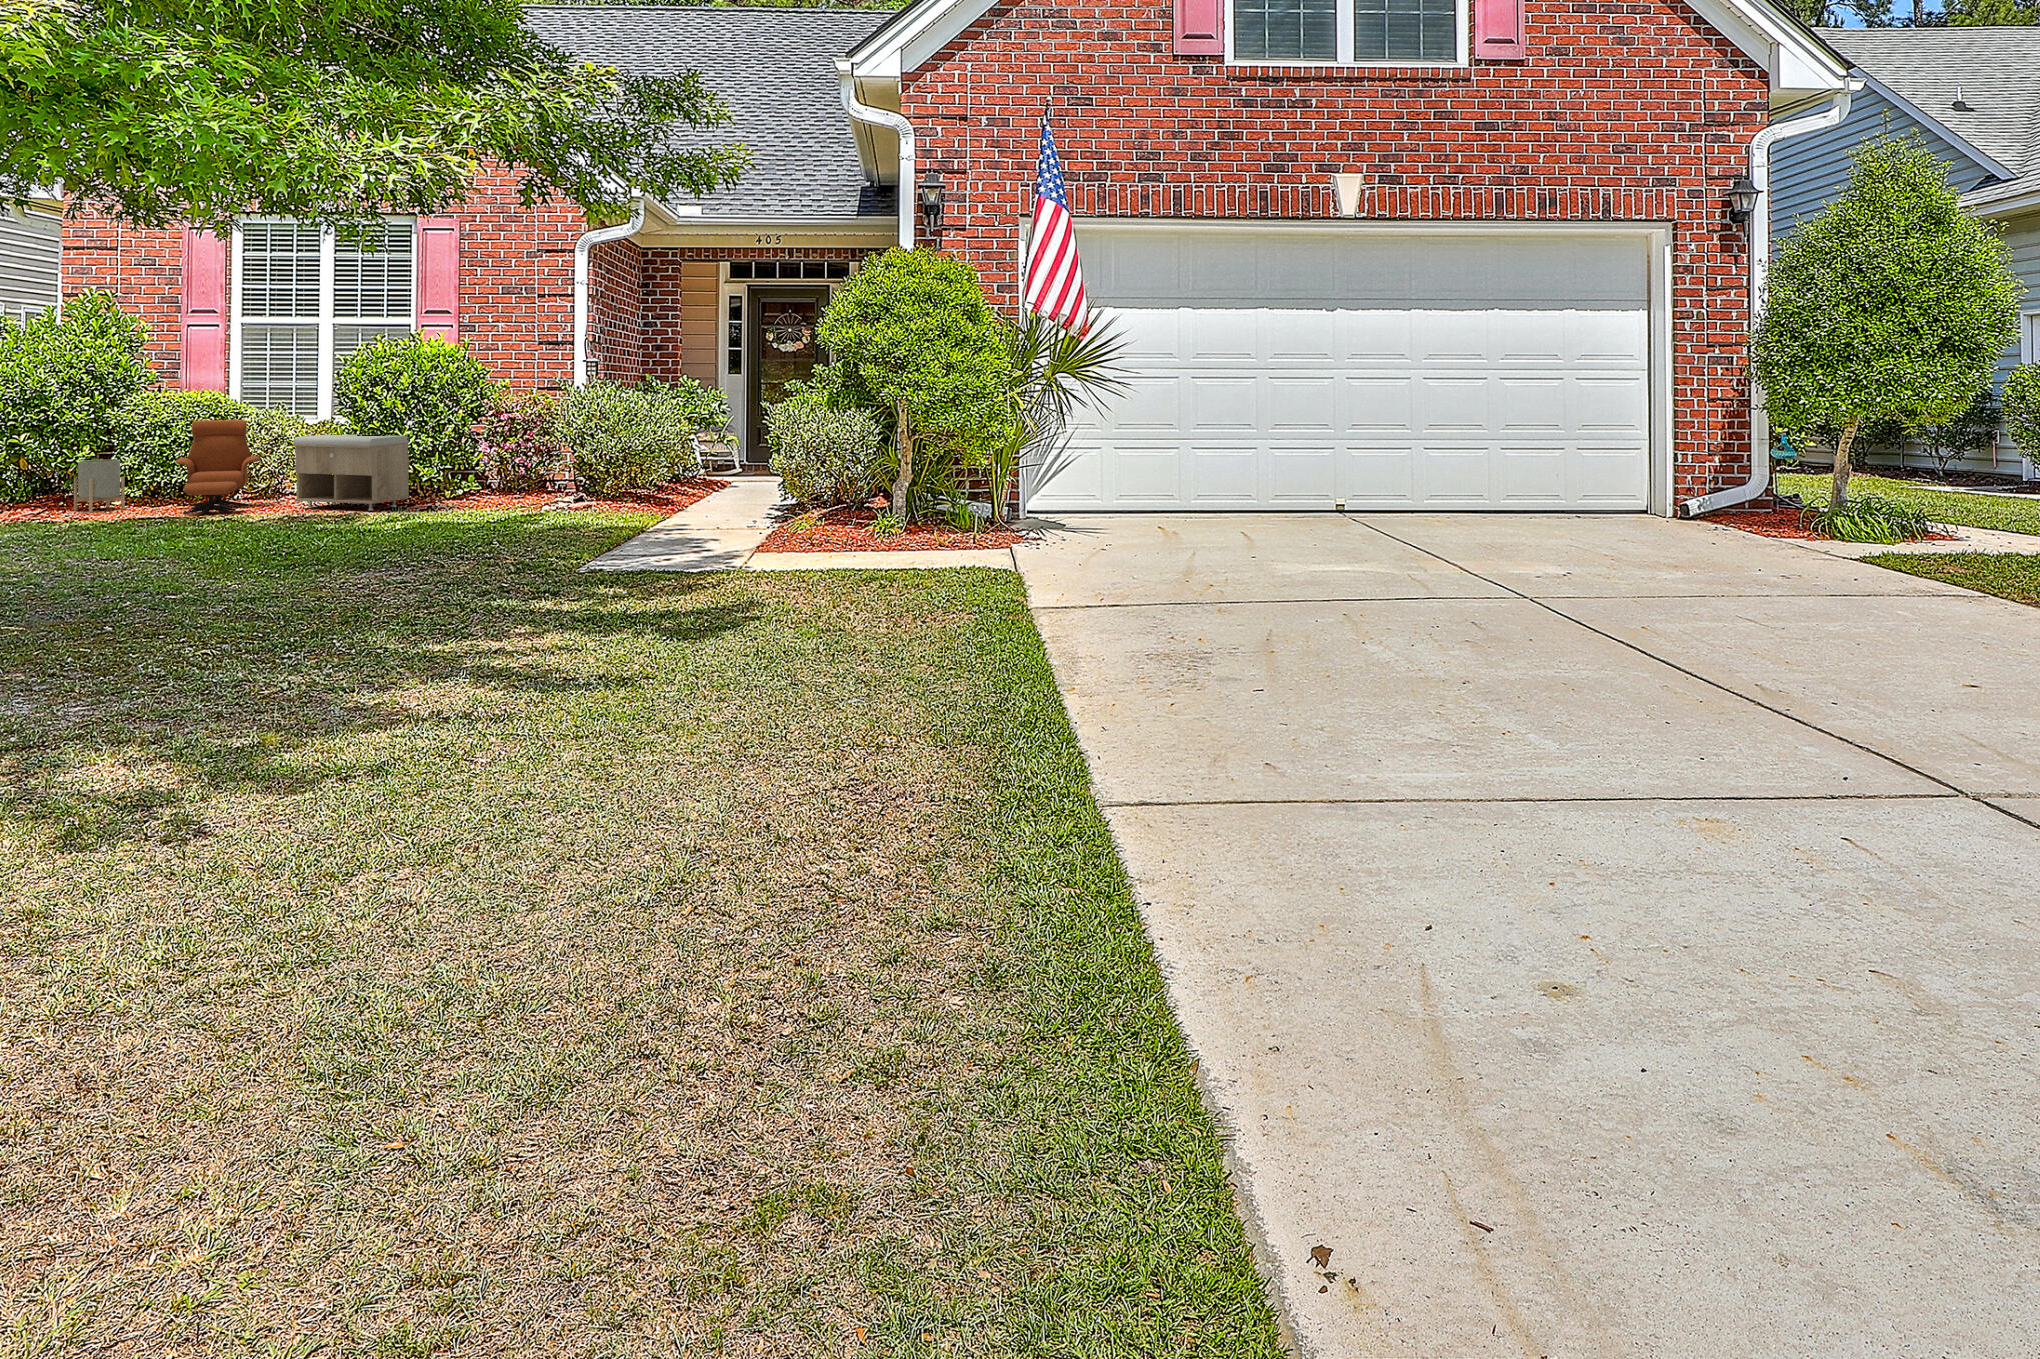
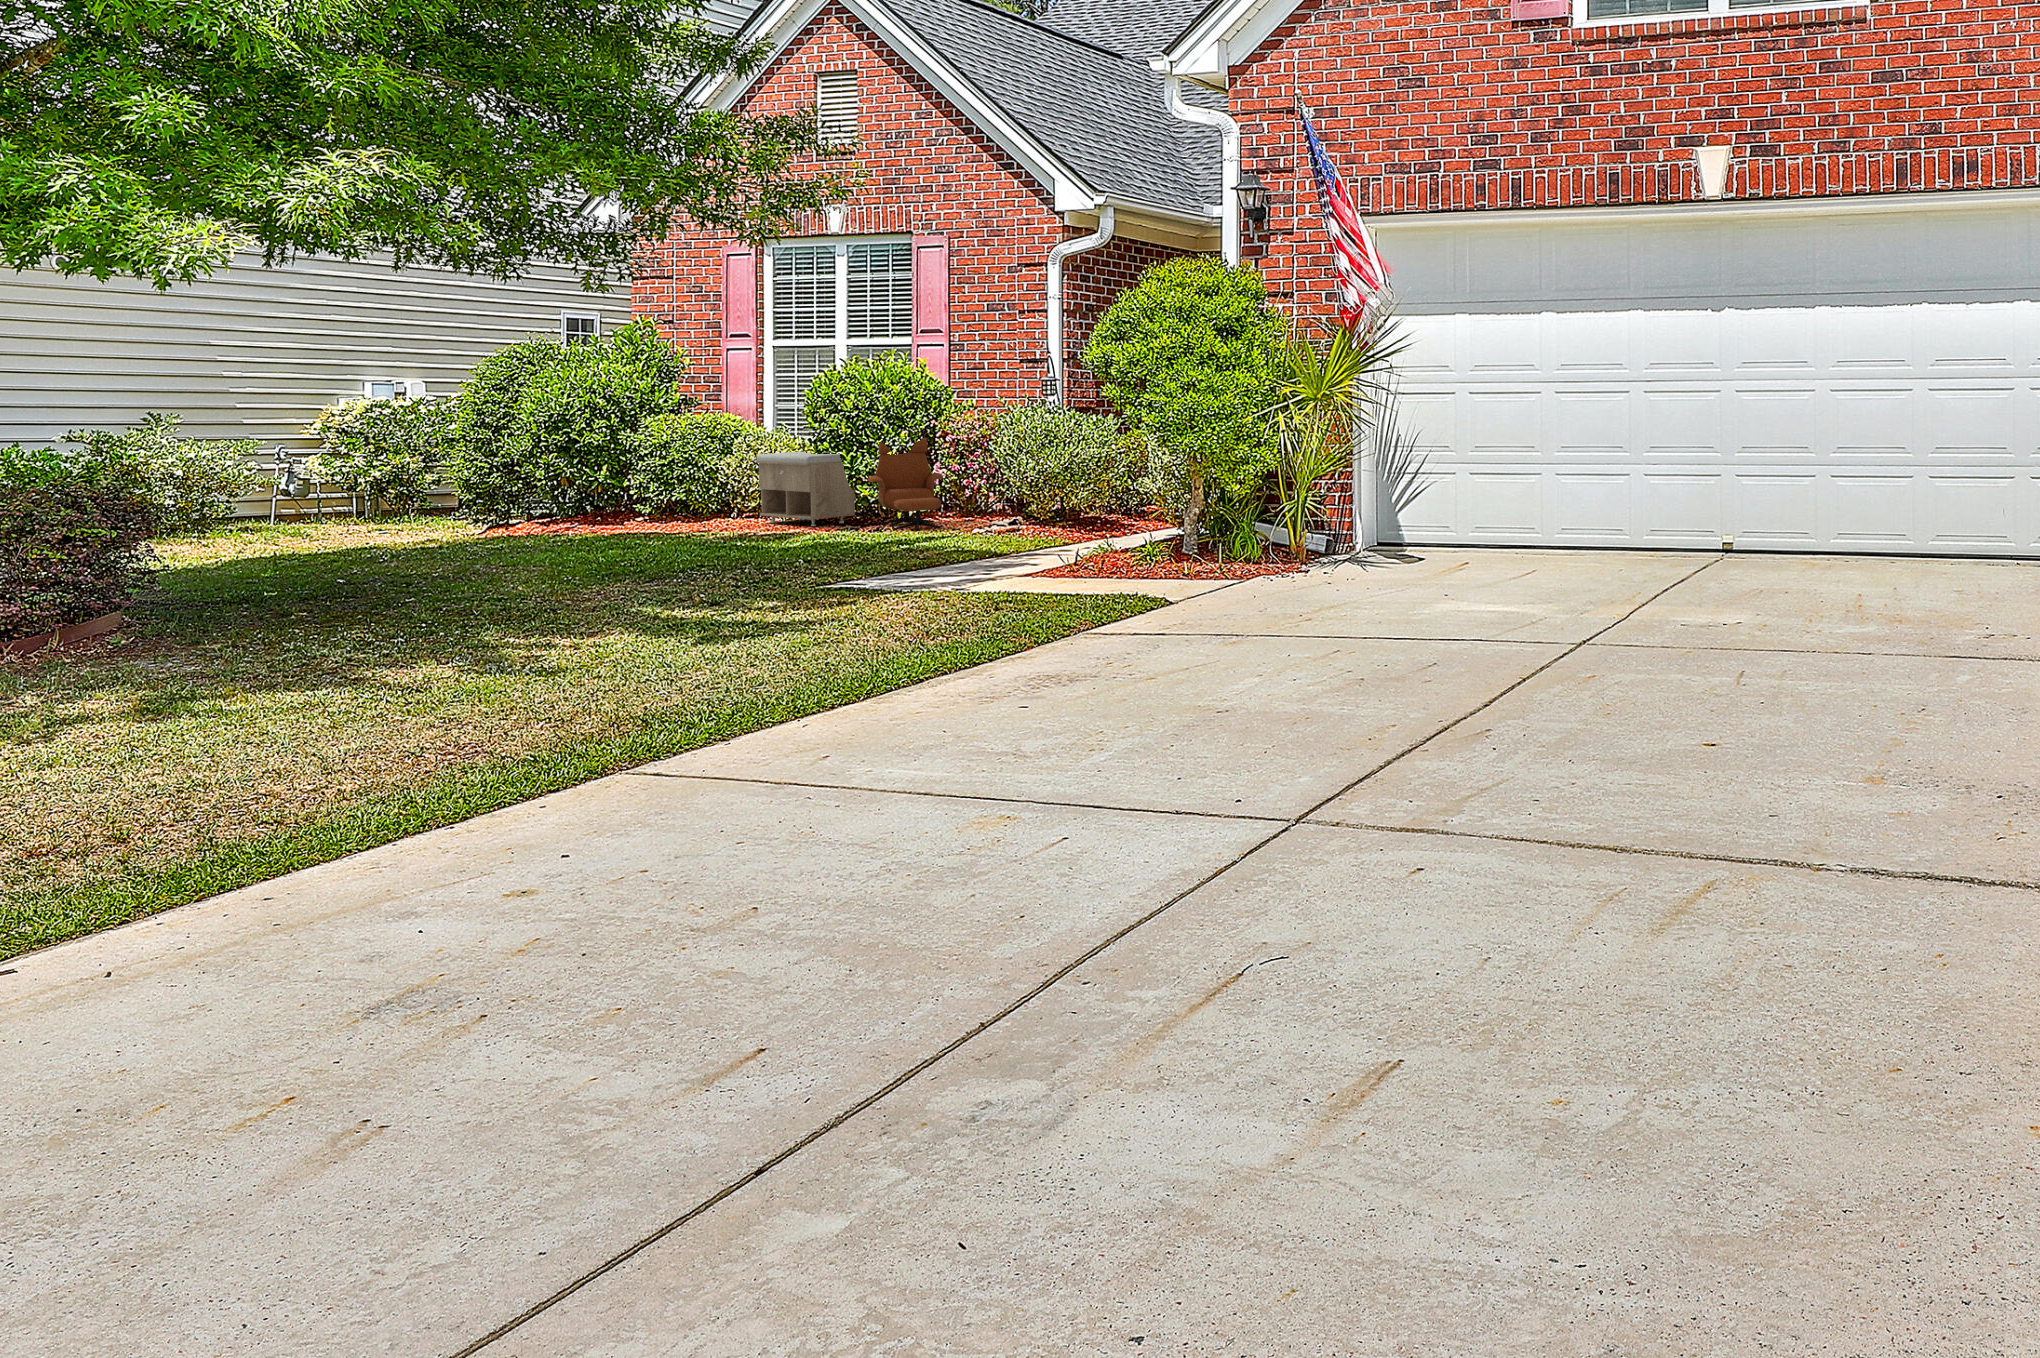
lounge chair: present [176,420,260,516] -> present [868,438,943,531]
planter: present [74,460,125,512] -> none [596,474,635,522]

